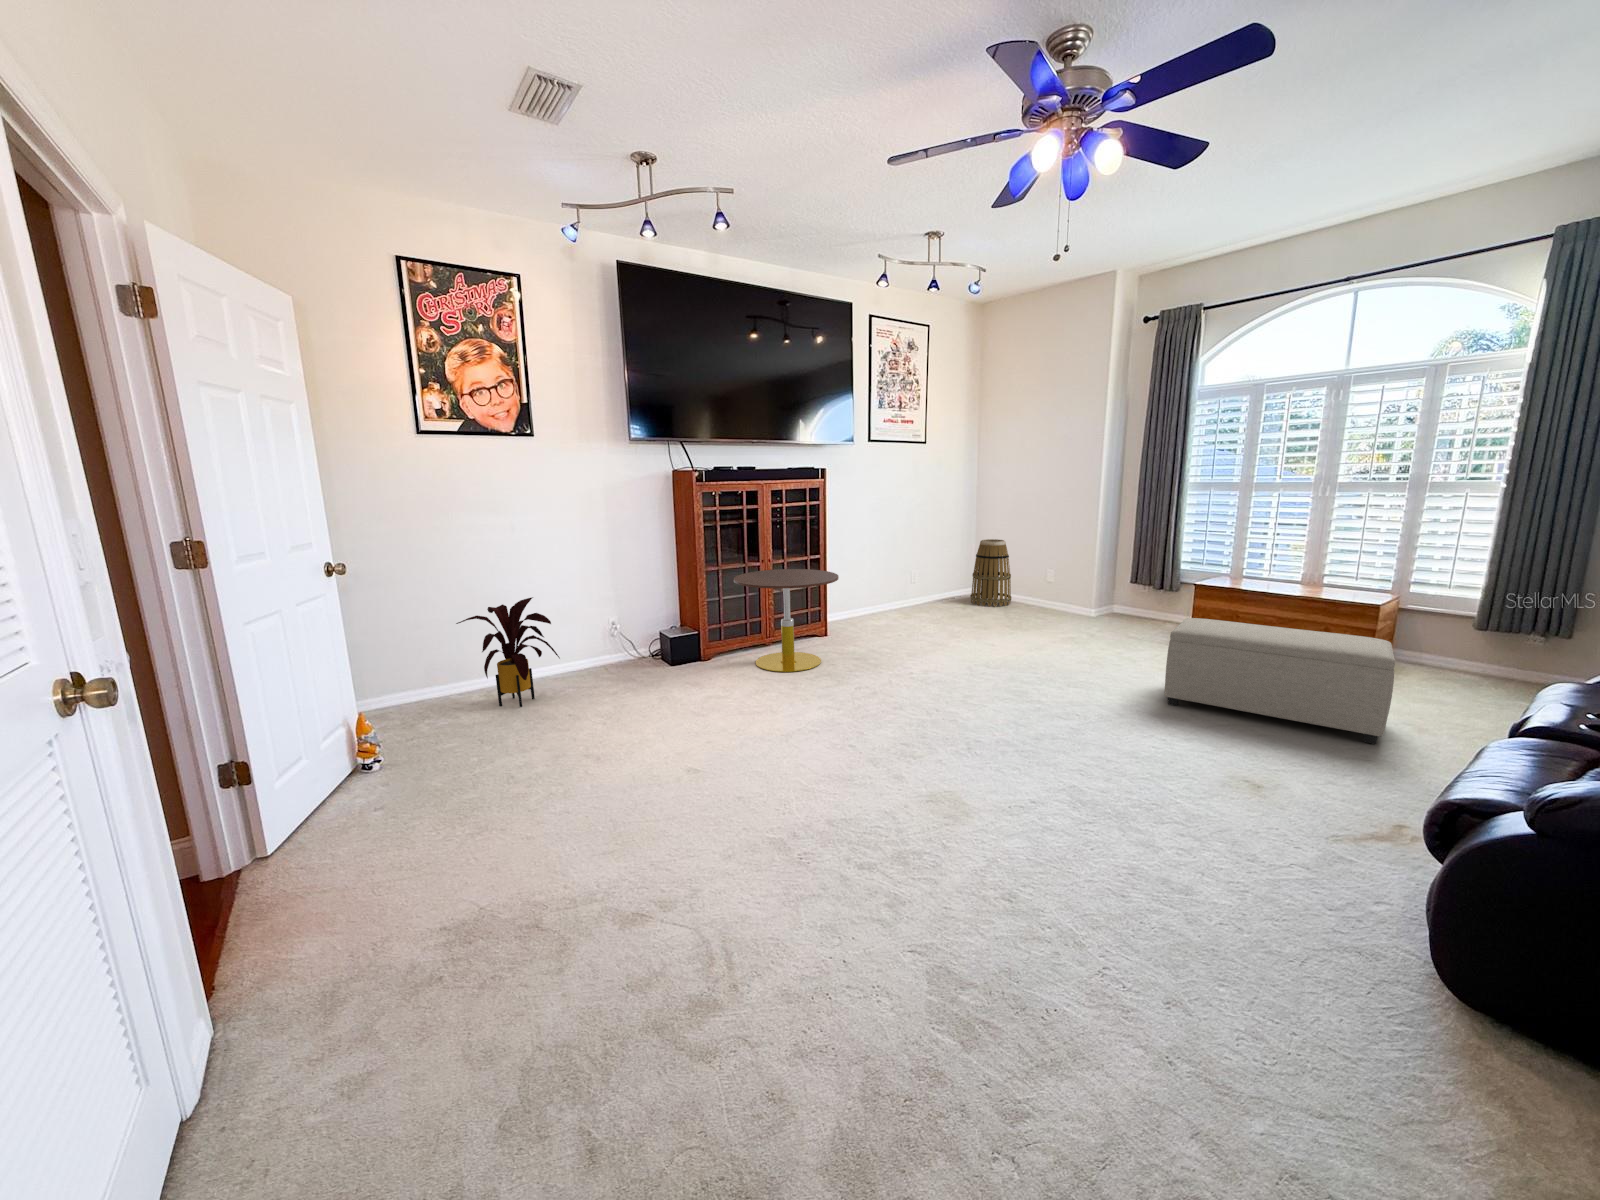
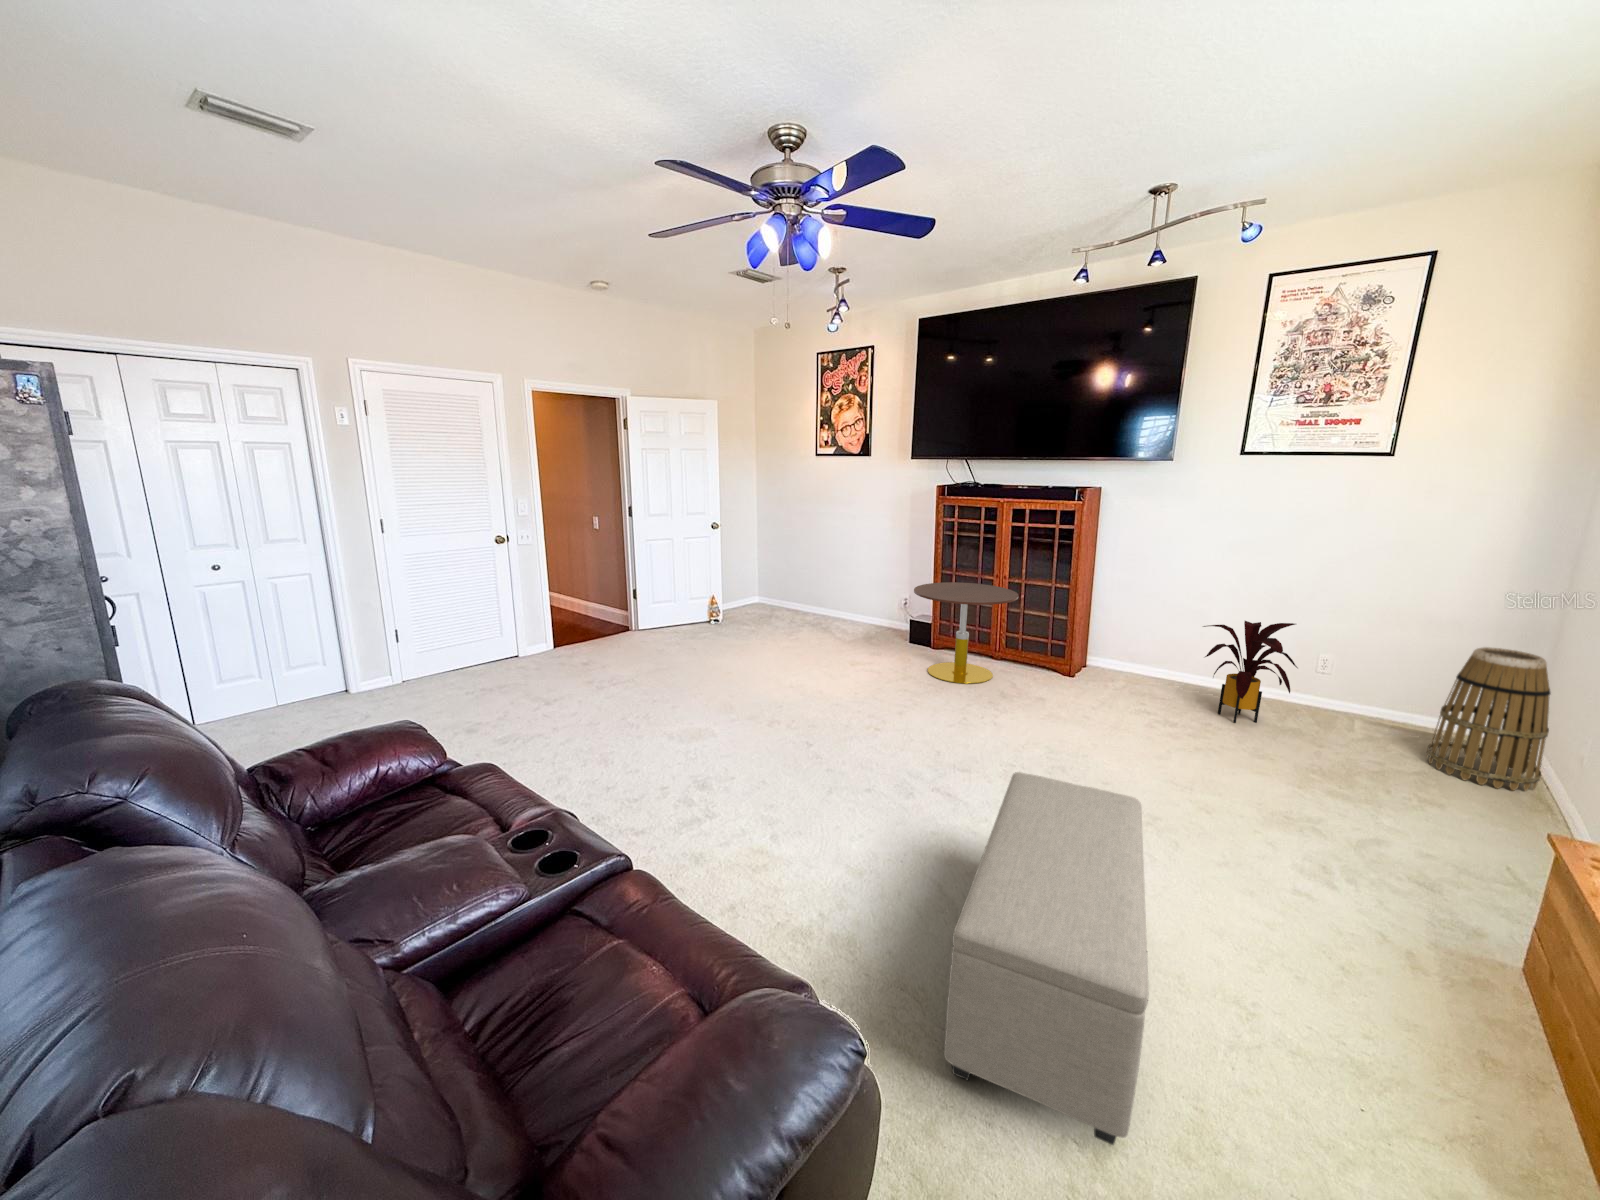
house plant: present [456,597,560,707] -> present [1203,621,1297,723]

